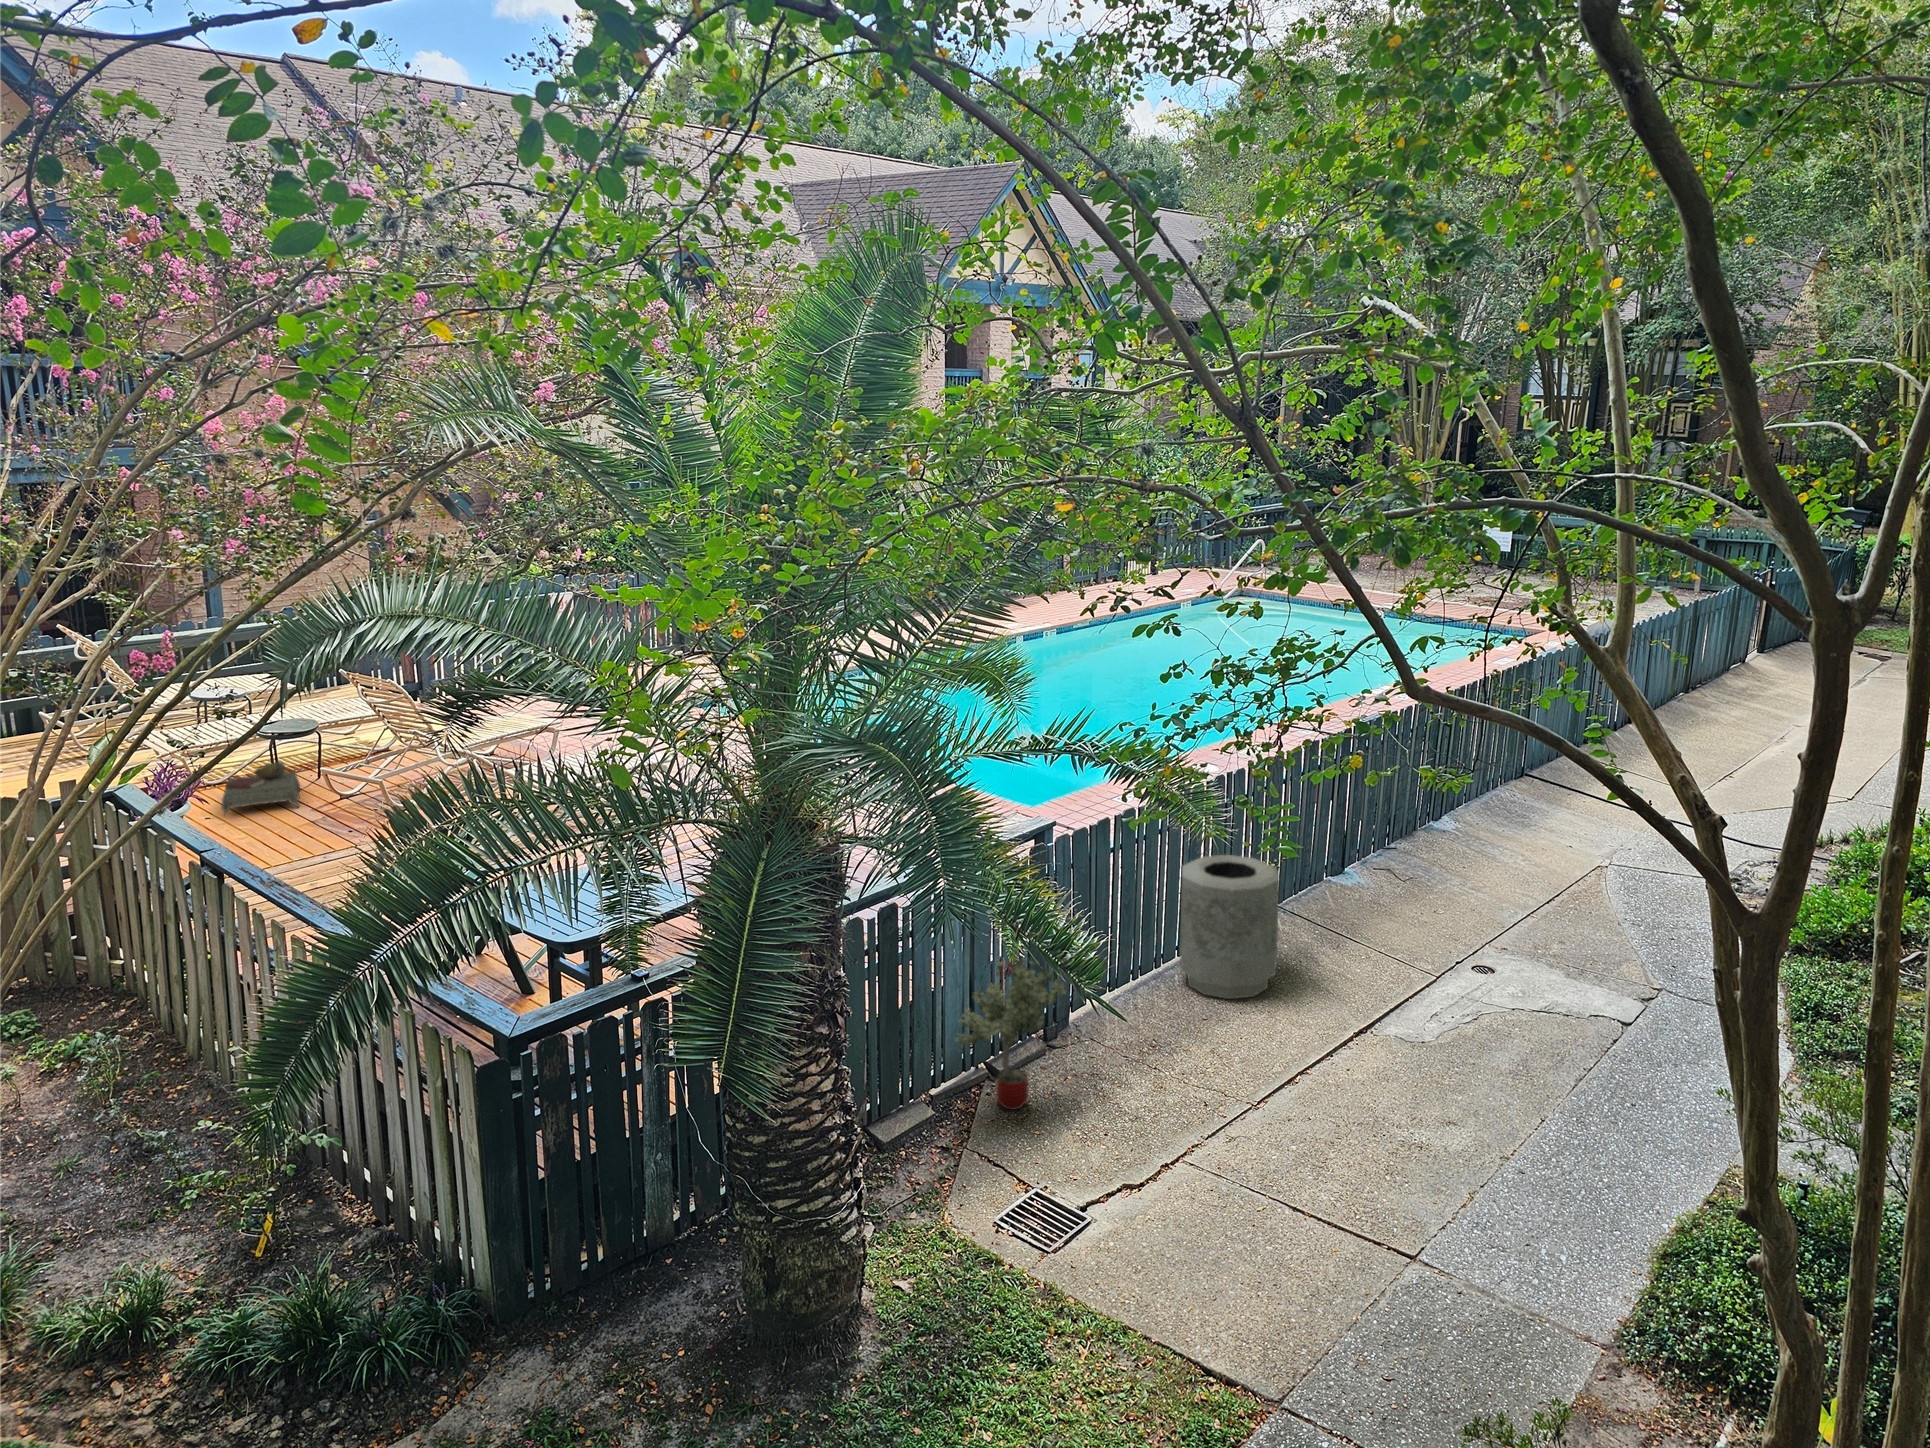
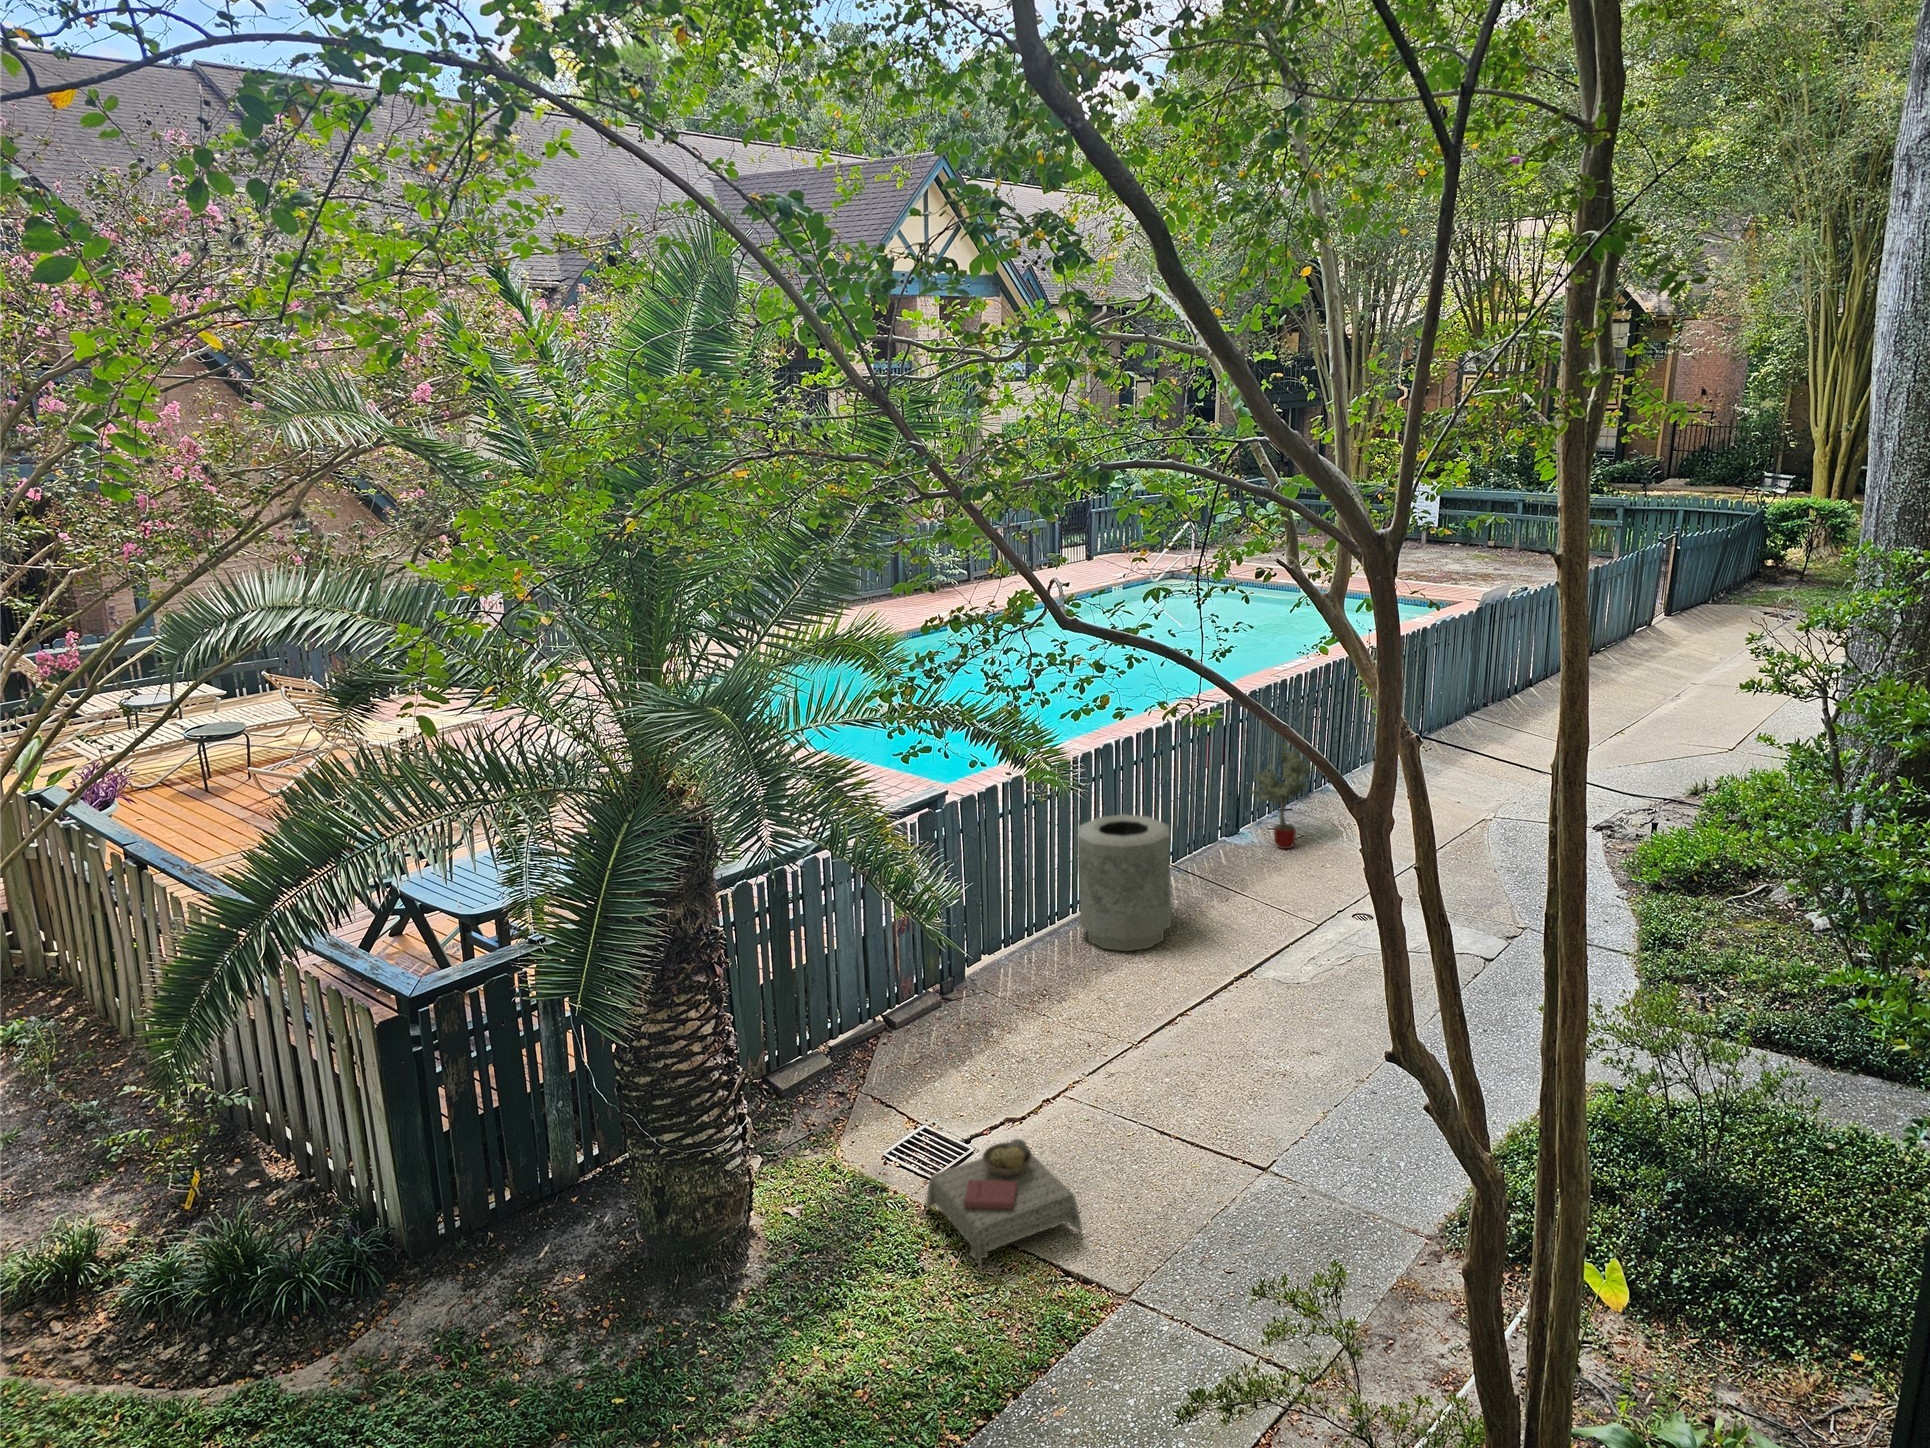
ottoman: present [221,762,300,815] -> present [926,1139,1082,1270]
potted tree: present [956,958,1066,1110] -> present [1250,742,1314,849]

